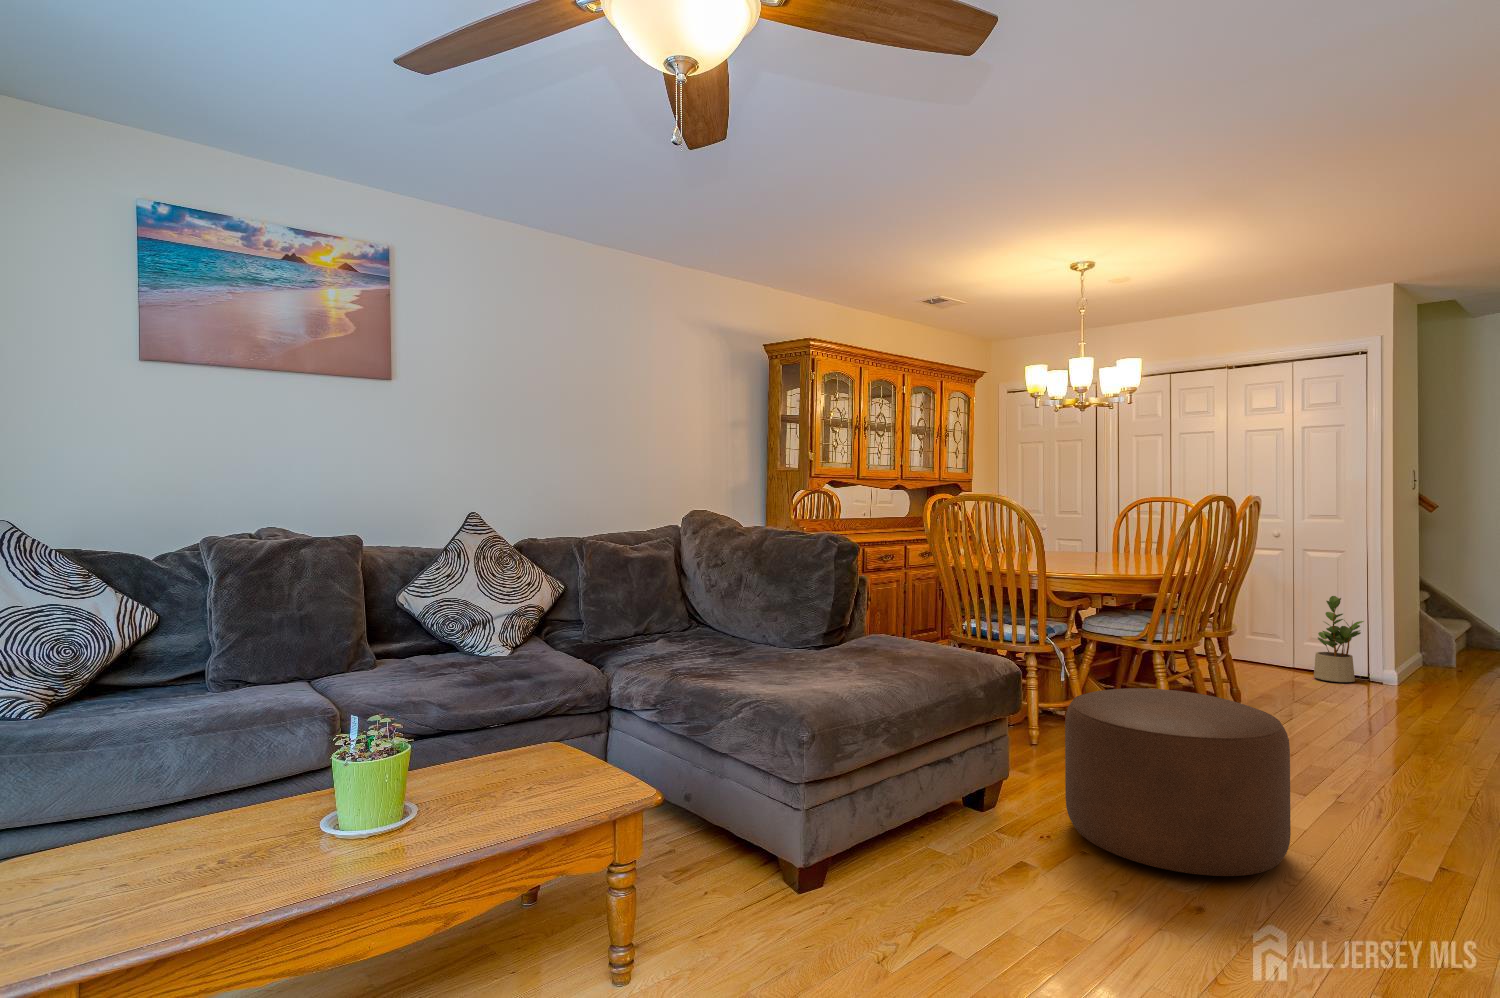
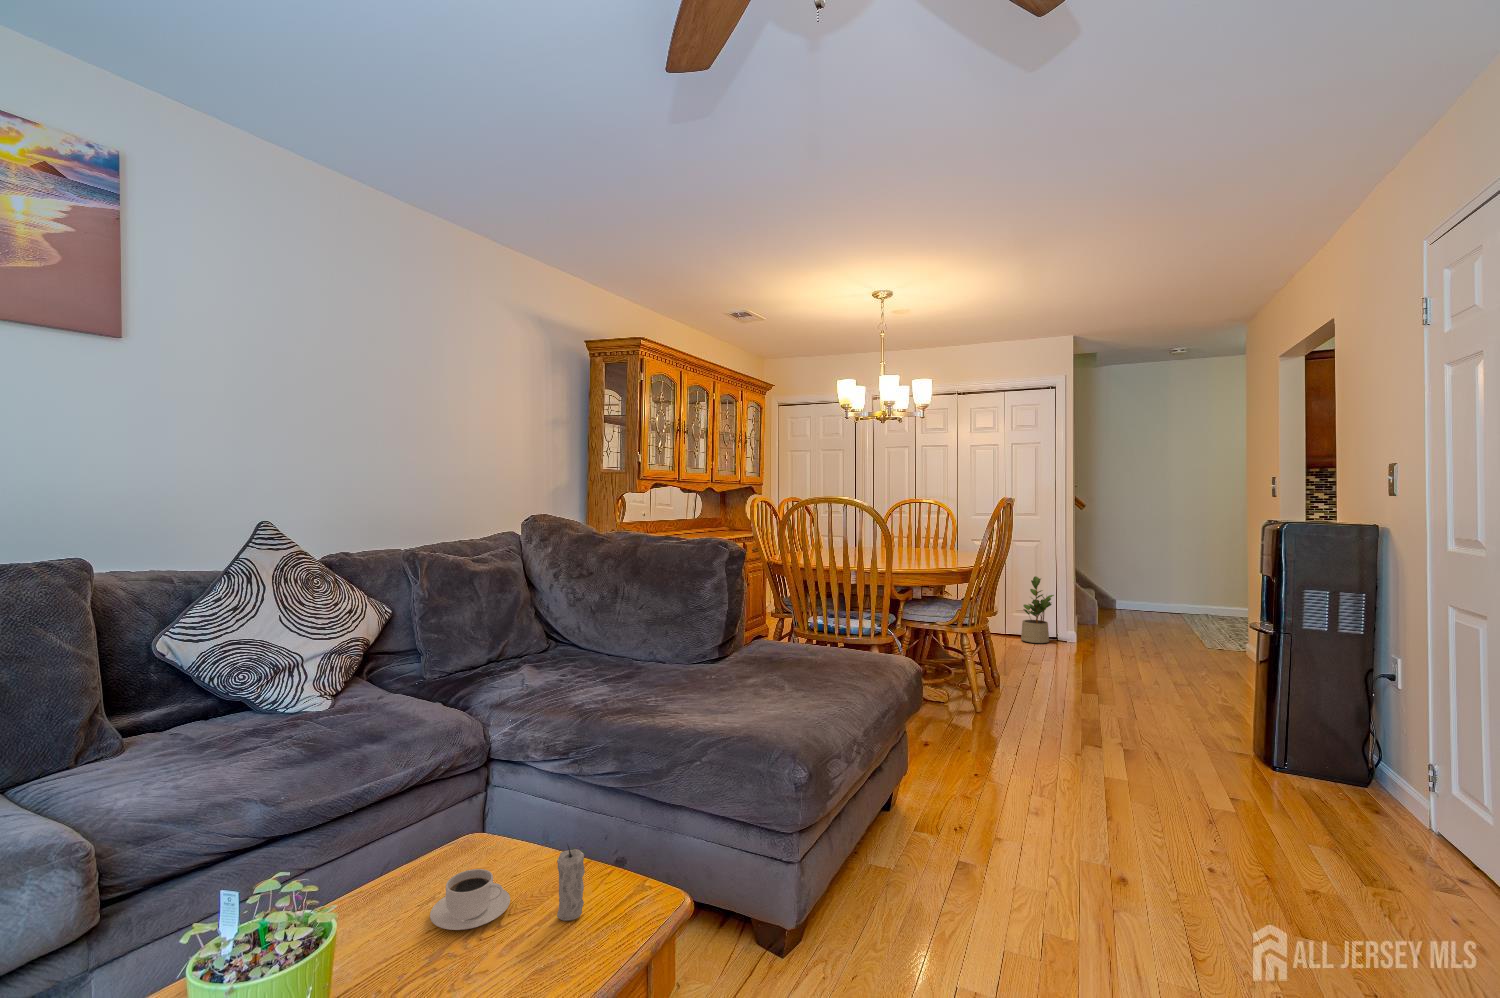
ottoman: present [1065,688,1291,876] -> none [961,680,1158,857]
candle: none [572,722,591,777] -> present [557,846,585,921]
coffee cup: none [498,740,551,772] -> present [430,869,510,930]

